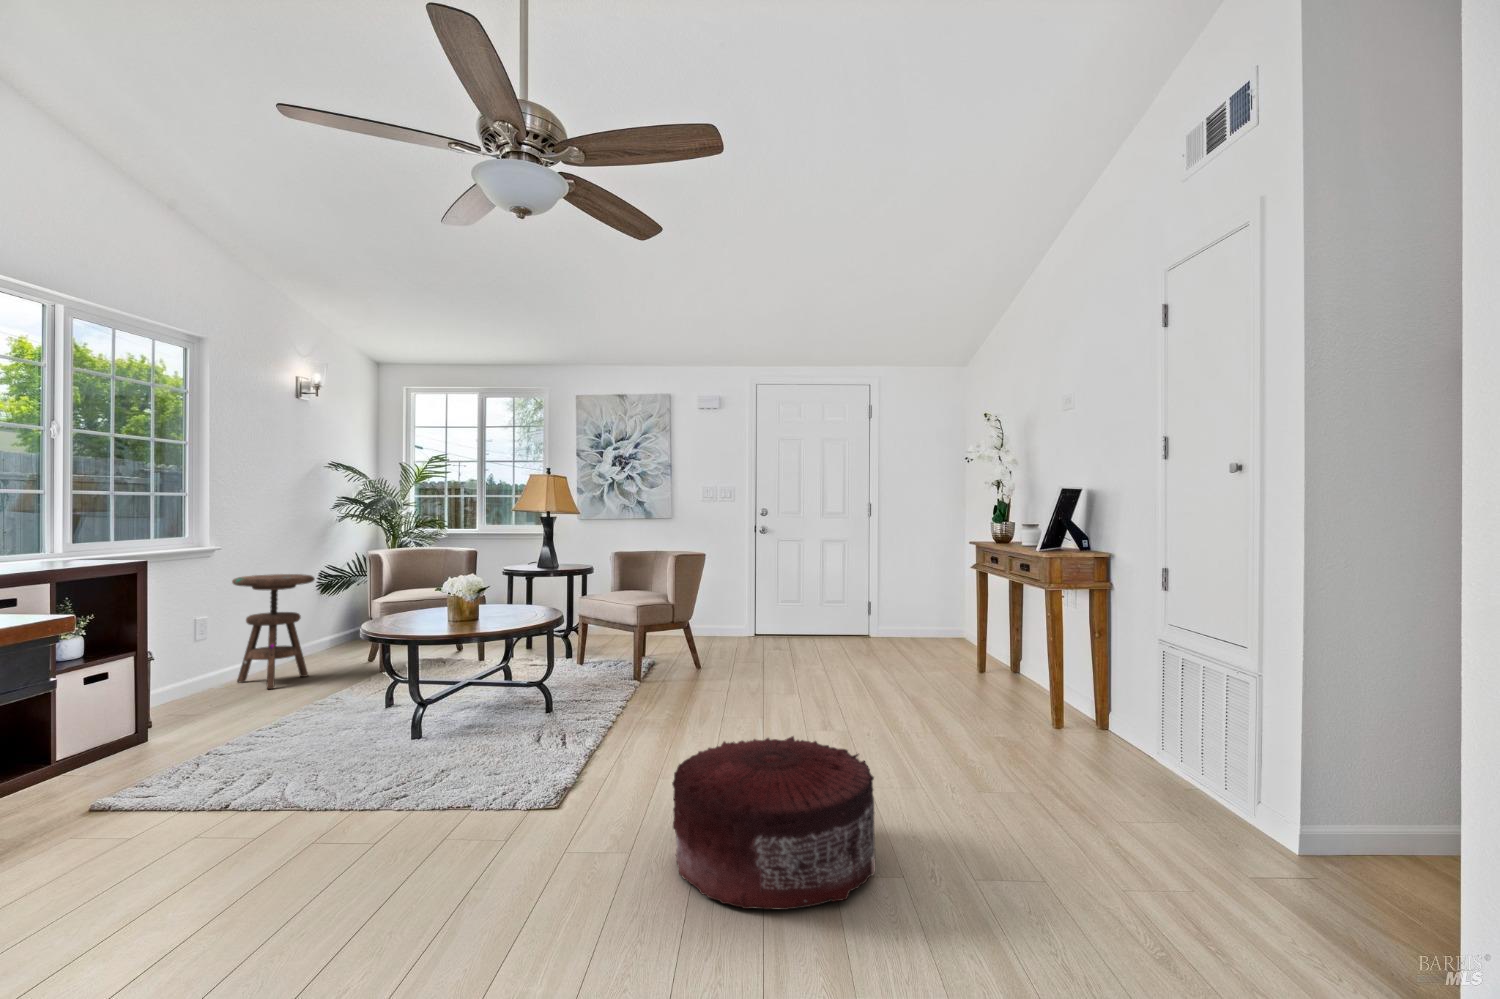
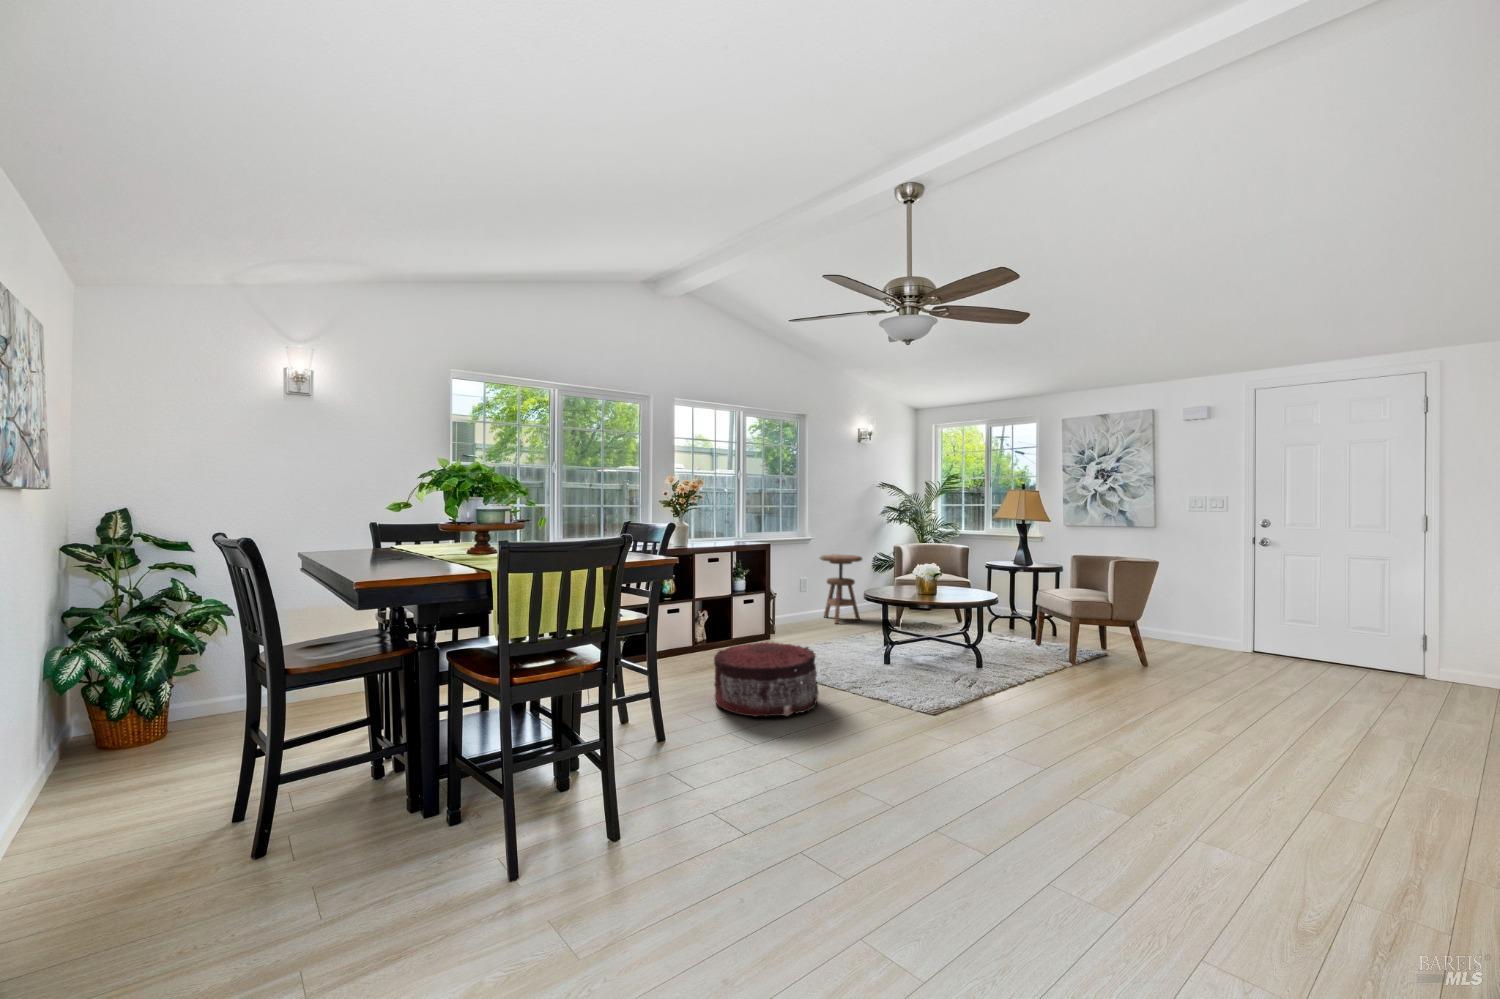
pouf: present [672,736,875,910] -> present [714,642,819,717]

